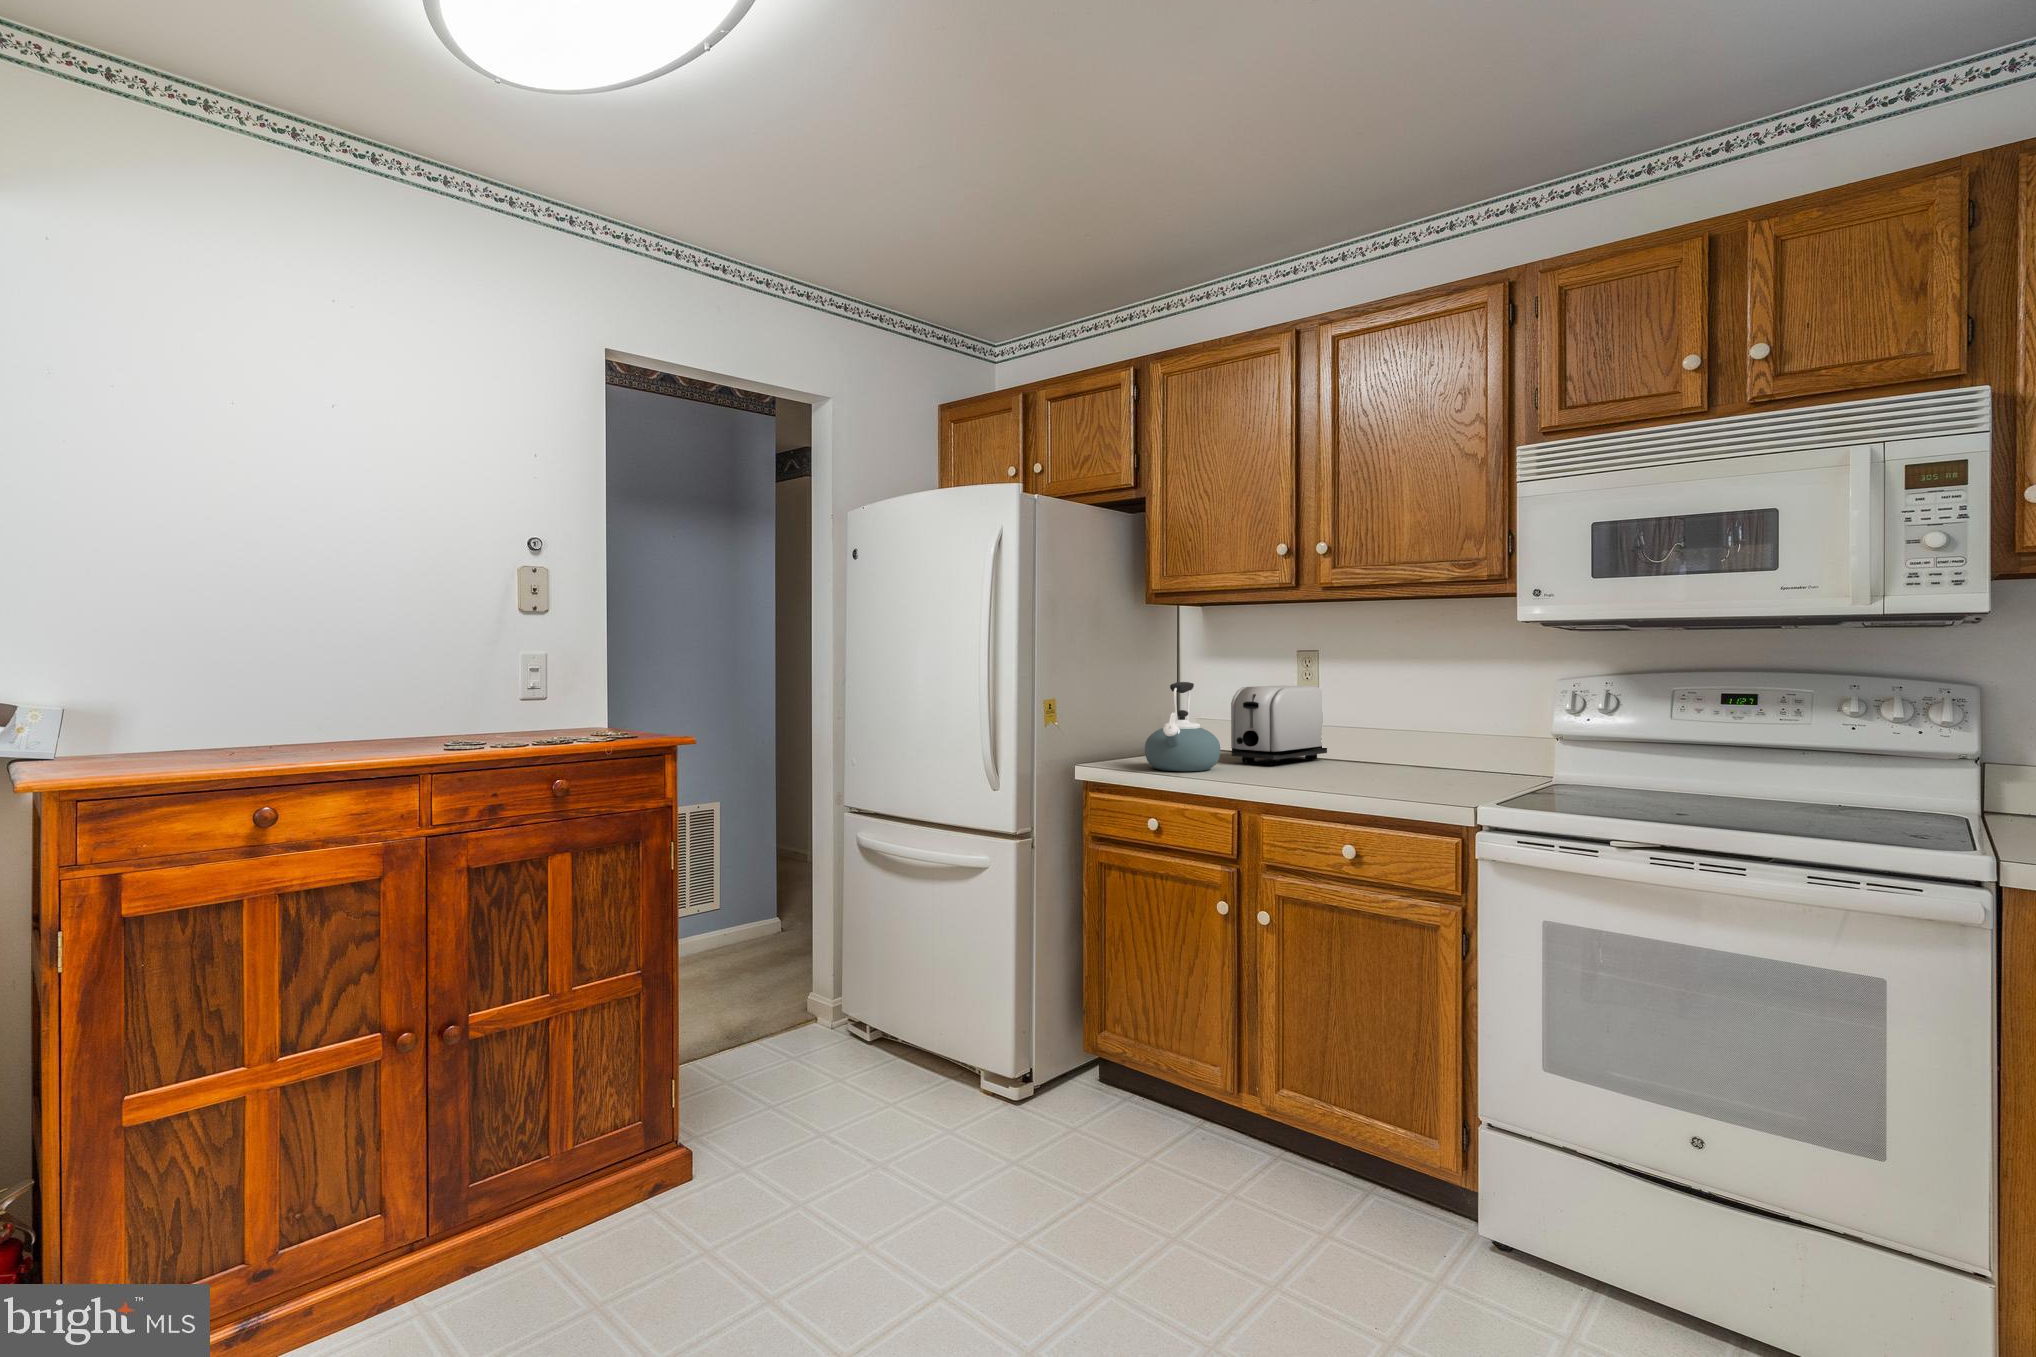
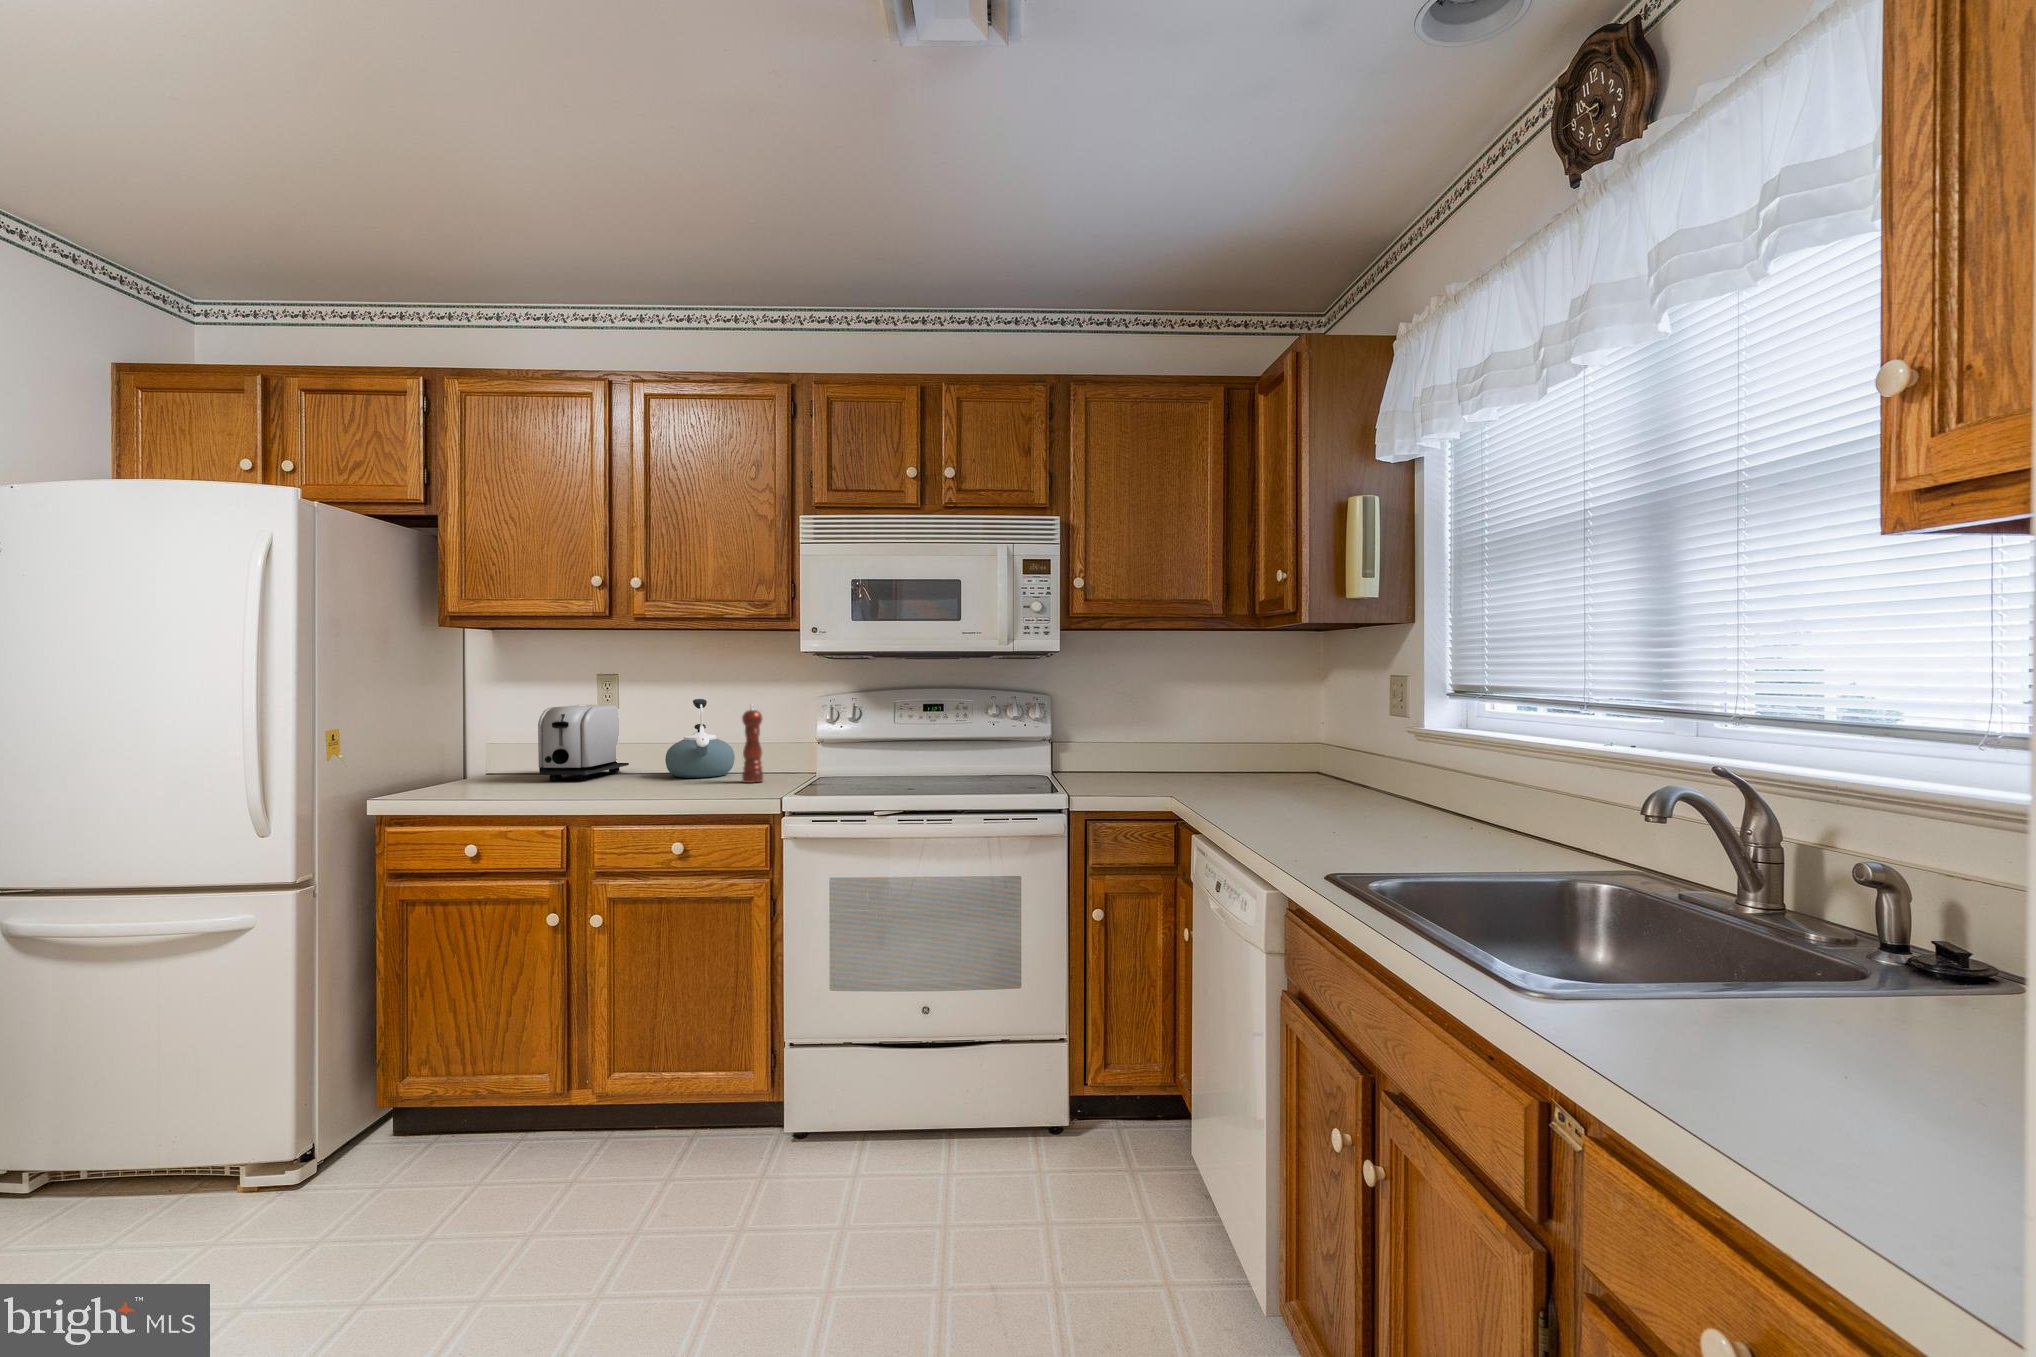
kettle: present [1145,682,1220,771] -> present [665,699,735,778]
pepper mill: none [1444,689,1472,785] -> present [742,705,763,783]

